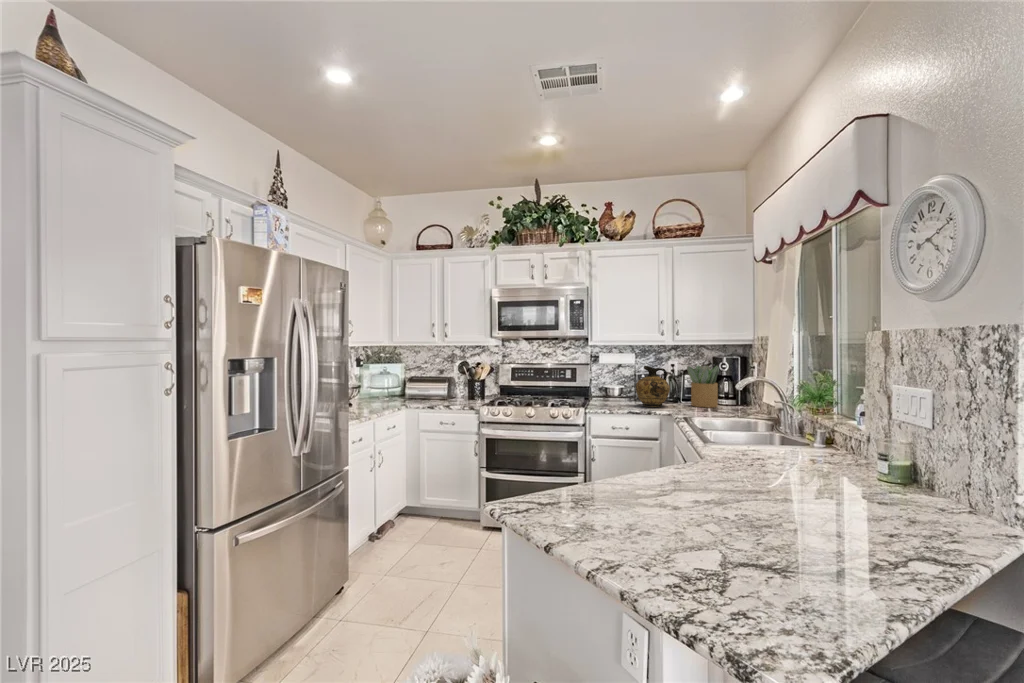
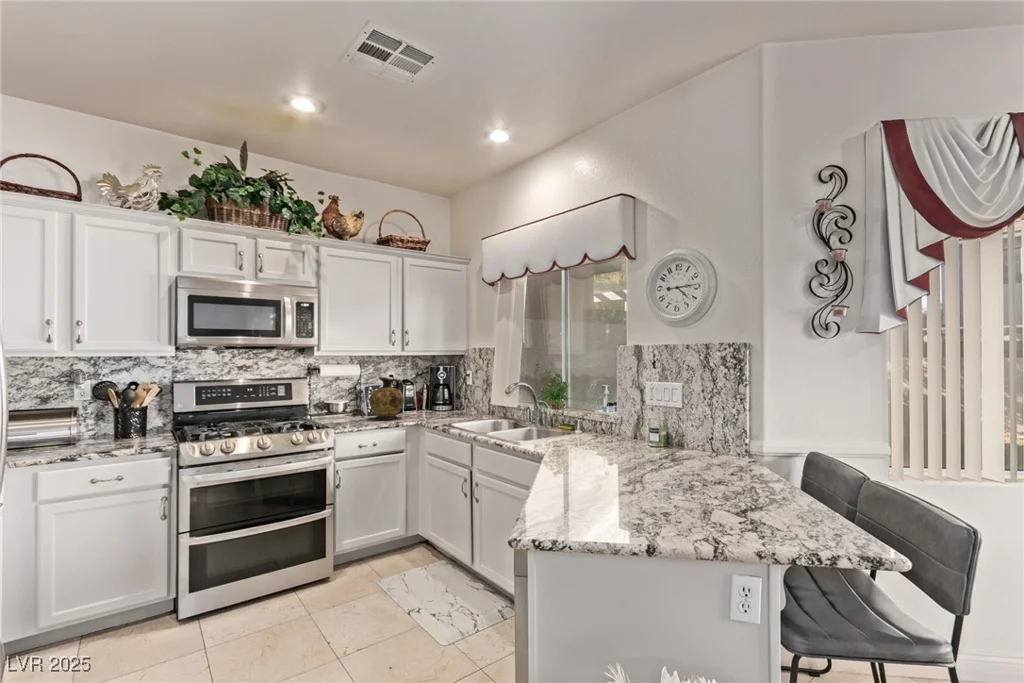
potted plant: present [687,365,719,407] -> none [415,374,444,415]

